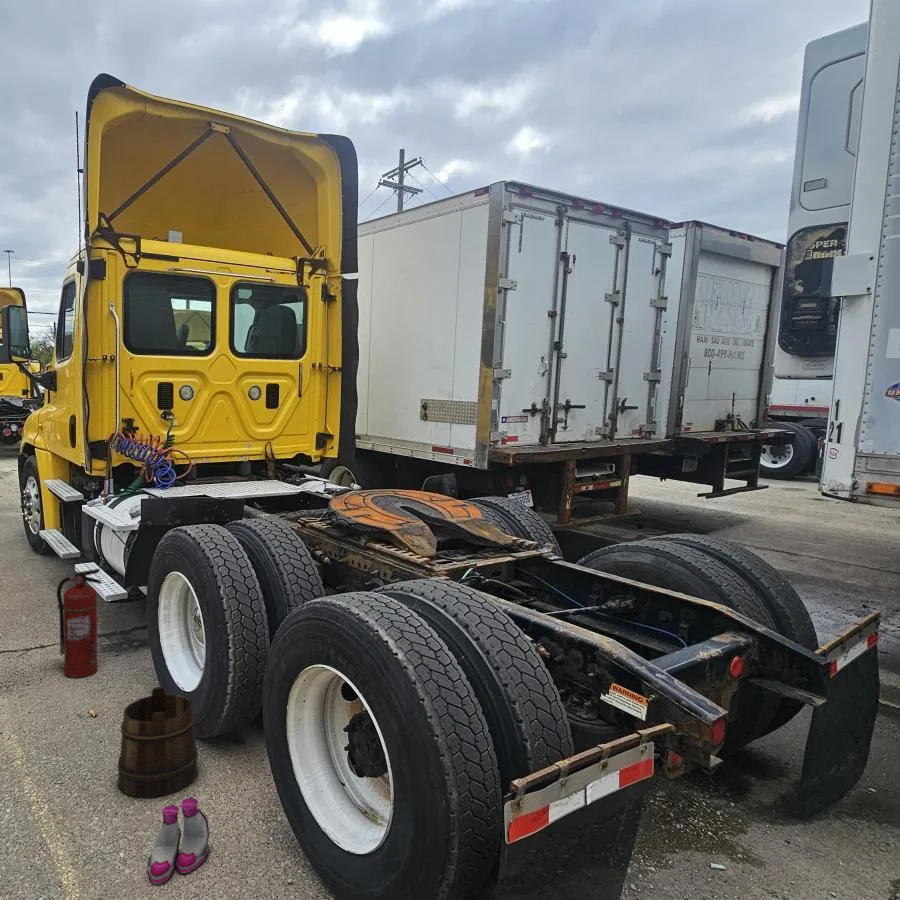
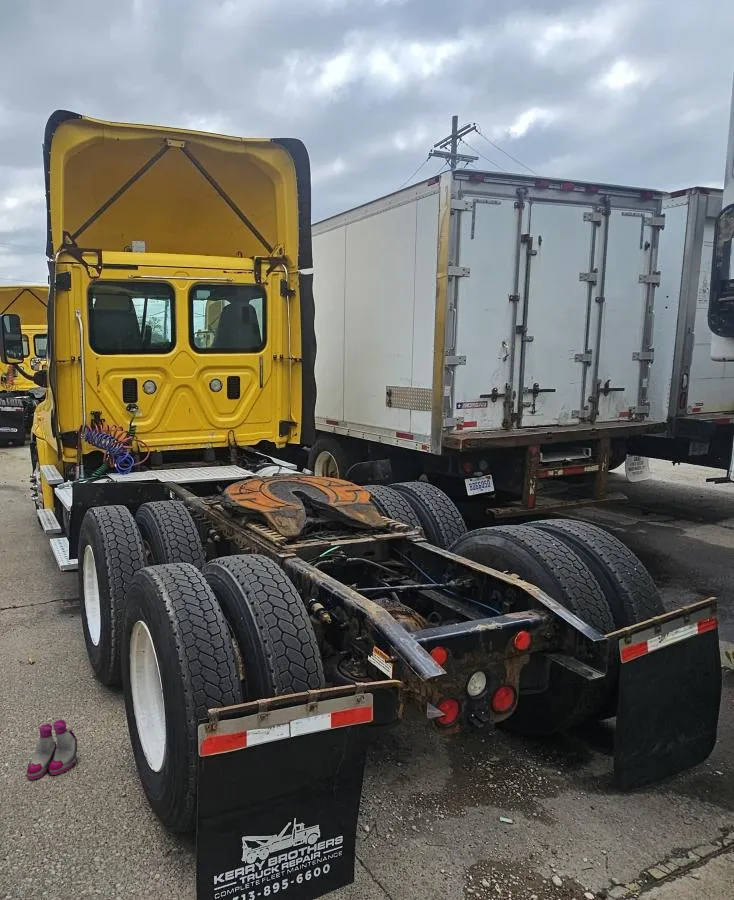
fire extinguisher: present [57,569,102,678] -> none [21,541,56,630]
bucket: present [117,687,198,798] -> none [32,638,96,722]

